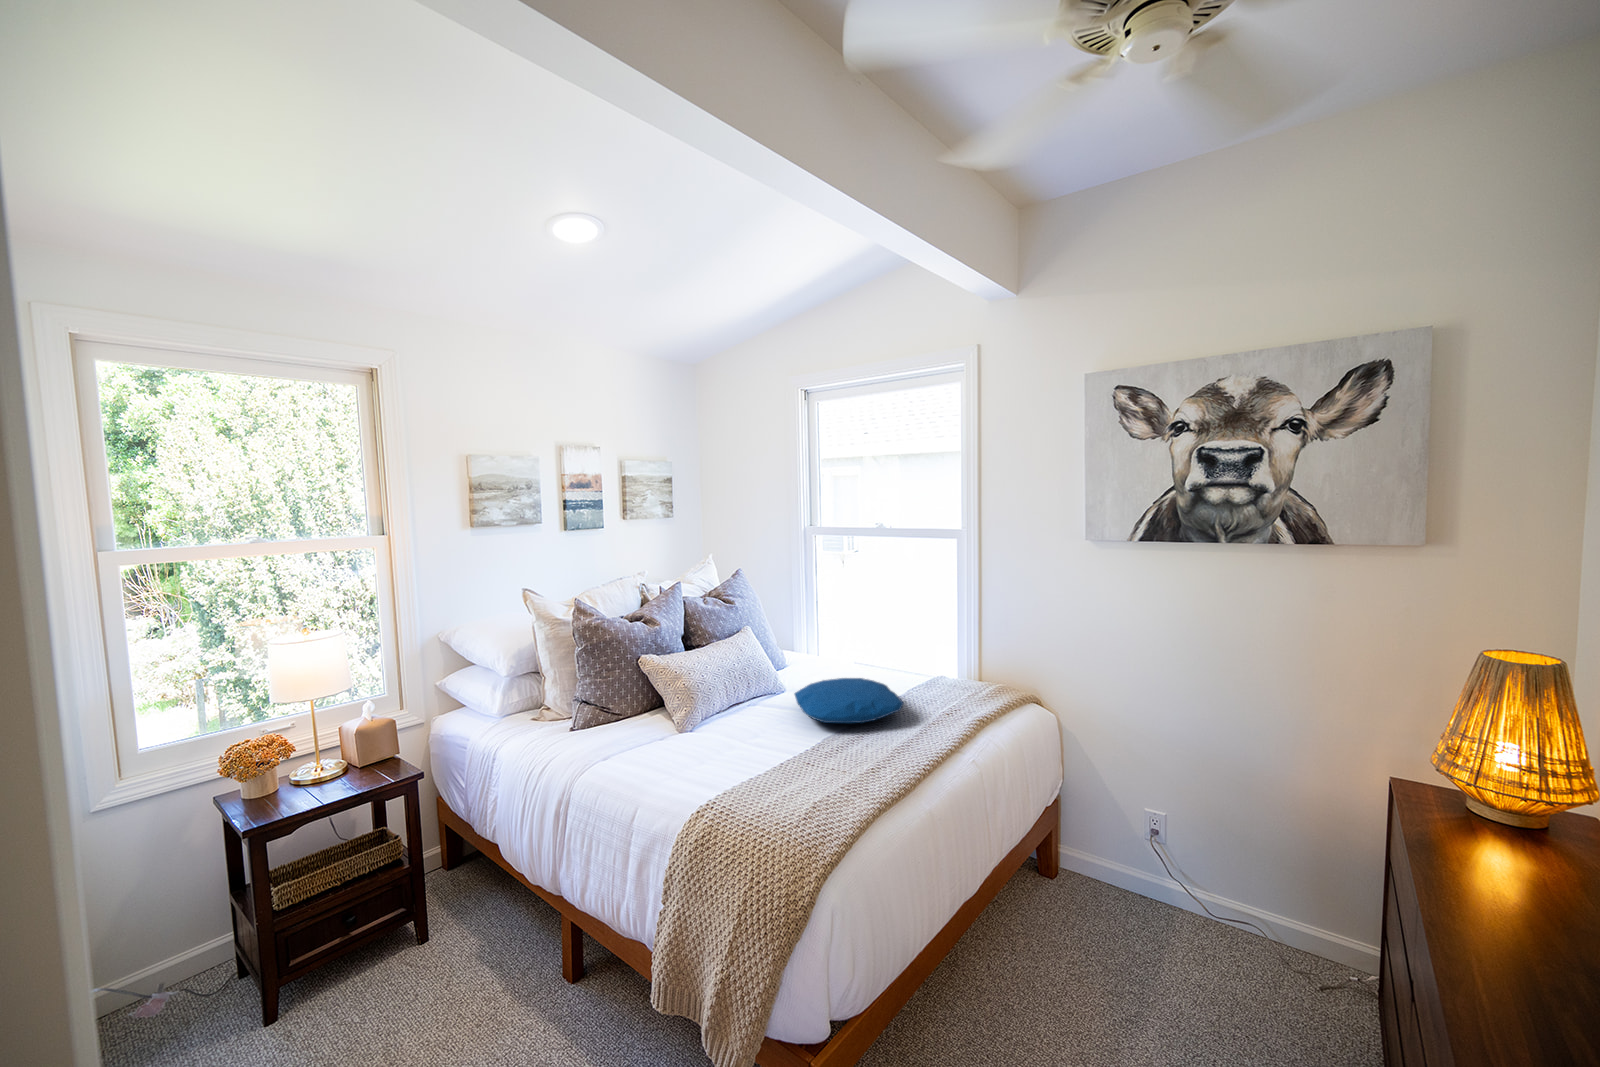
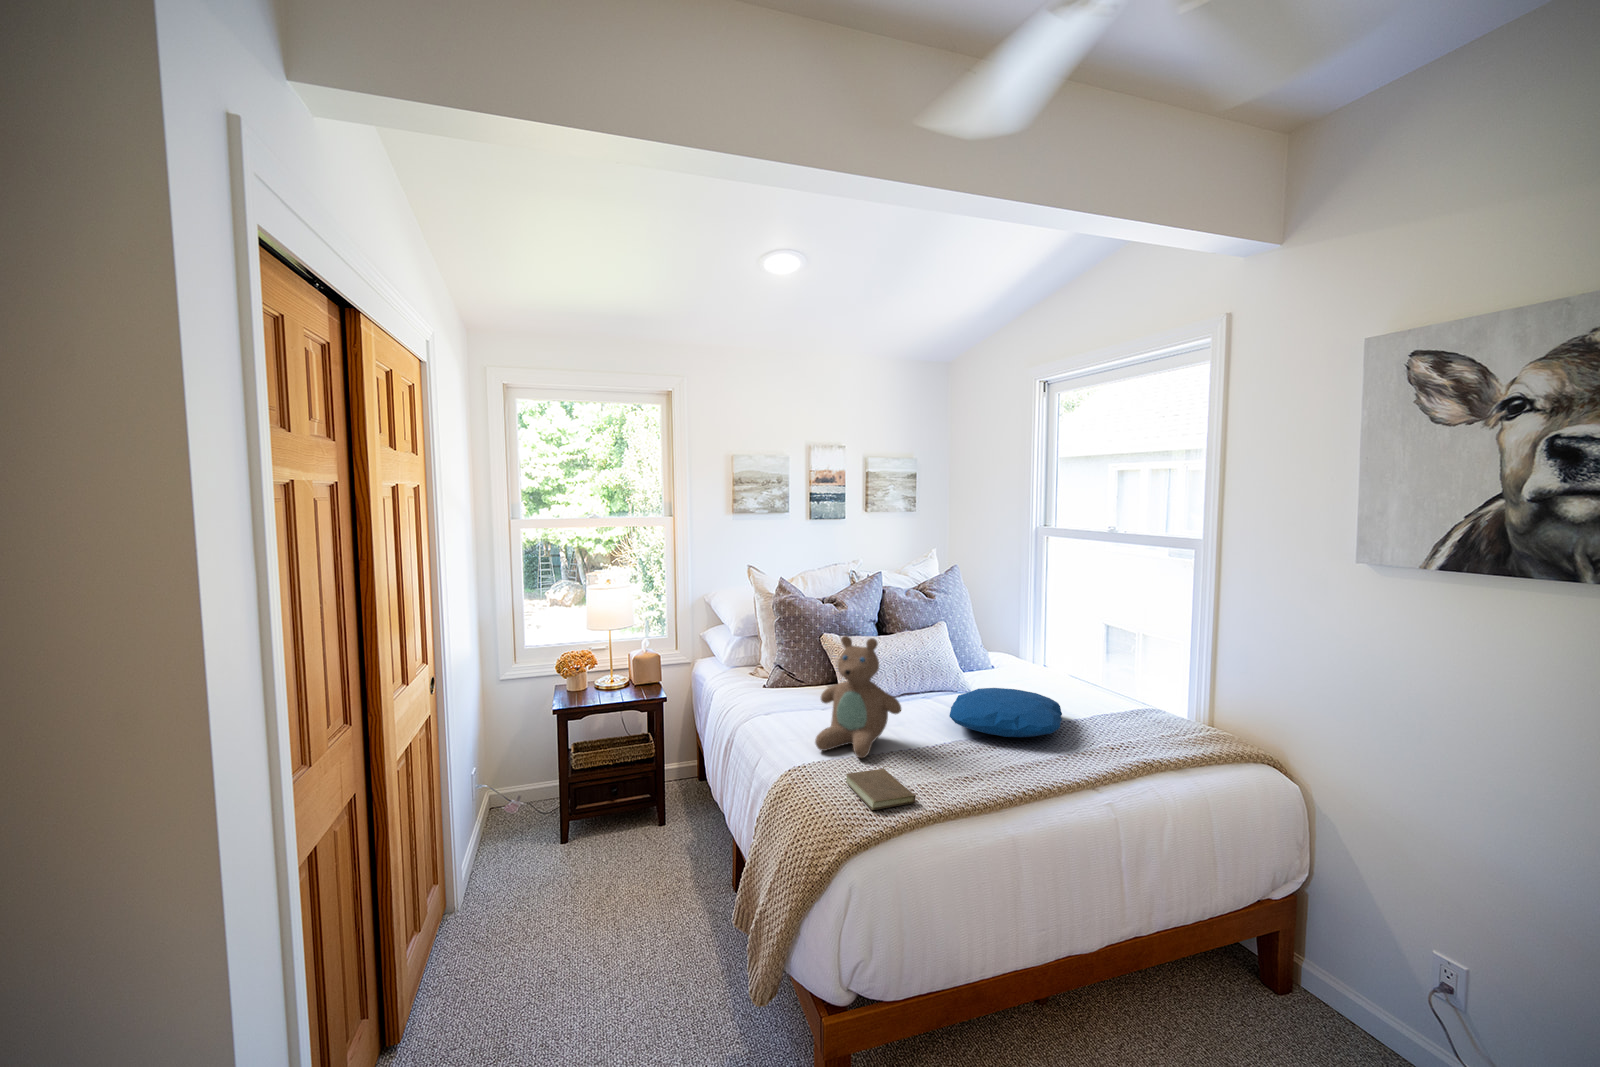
teddy bear: none [687,649,780,781] -> present [815,636,901,758]
book: none [768,776,851,824] -> present [846,766,916,810]

